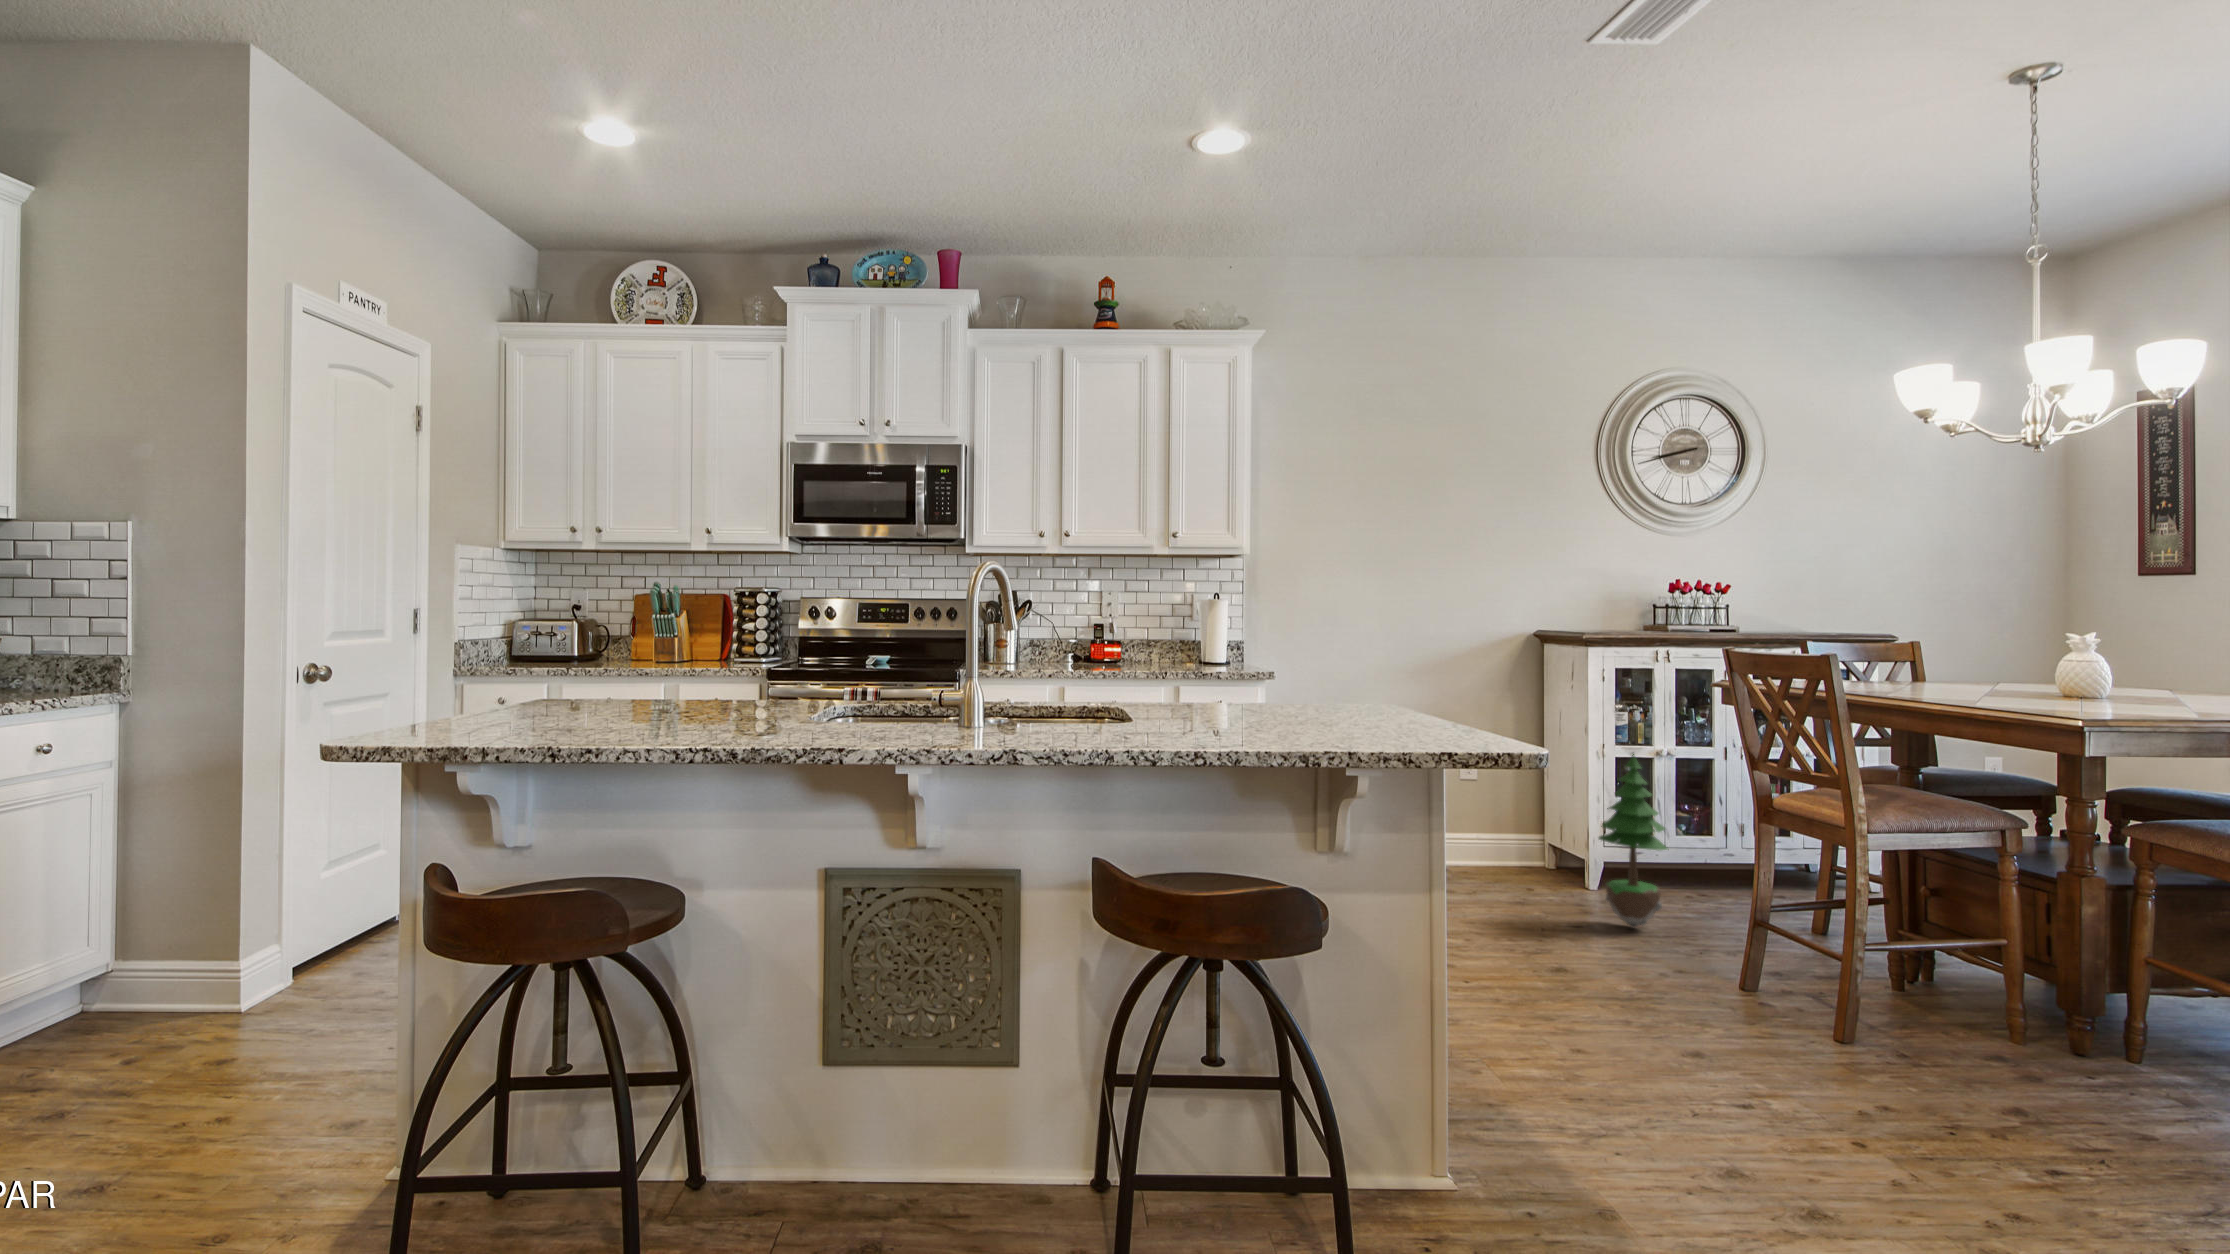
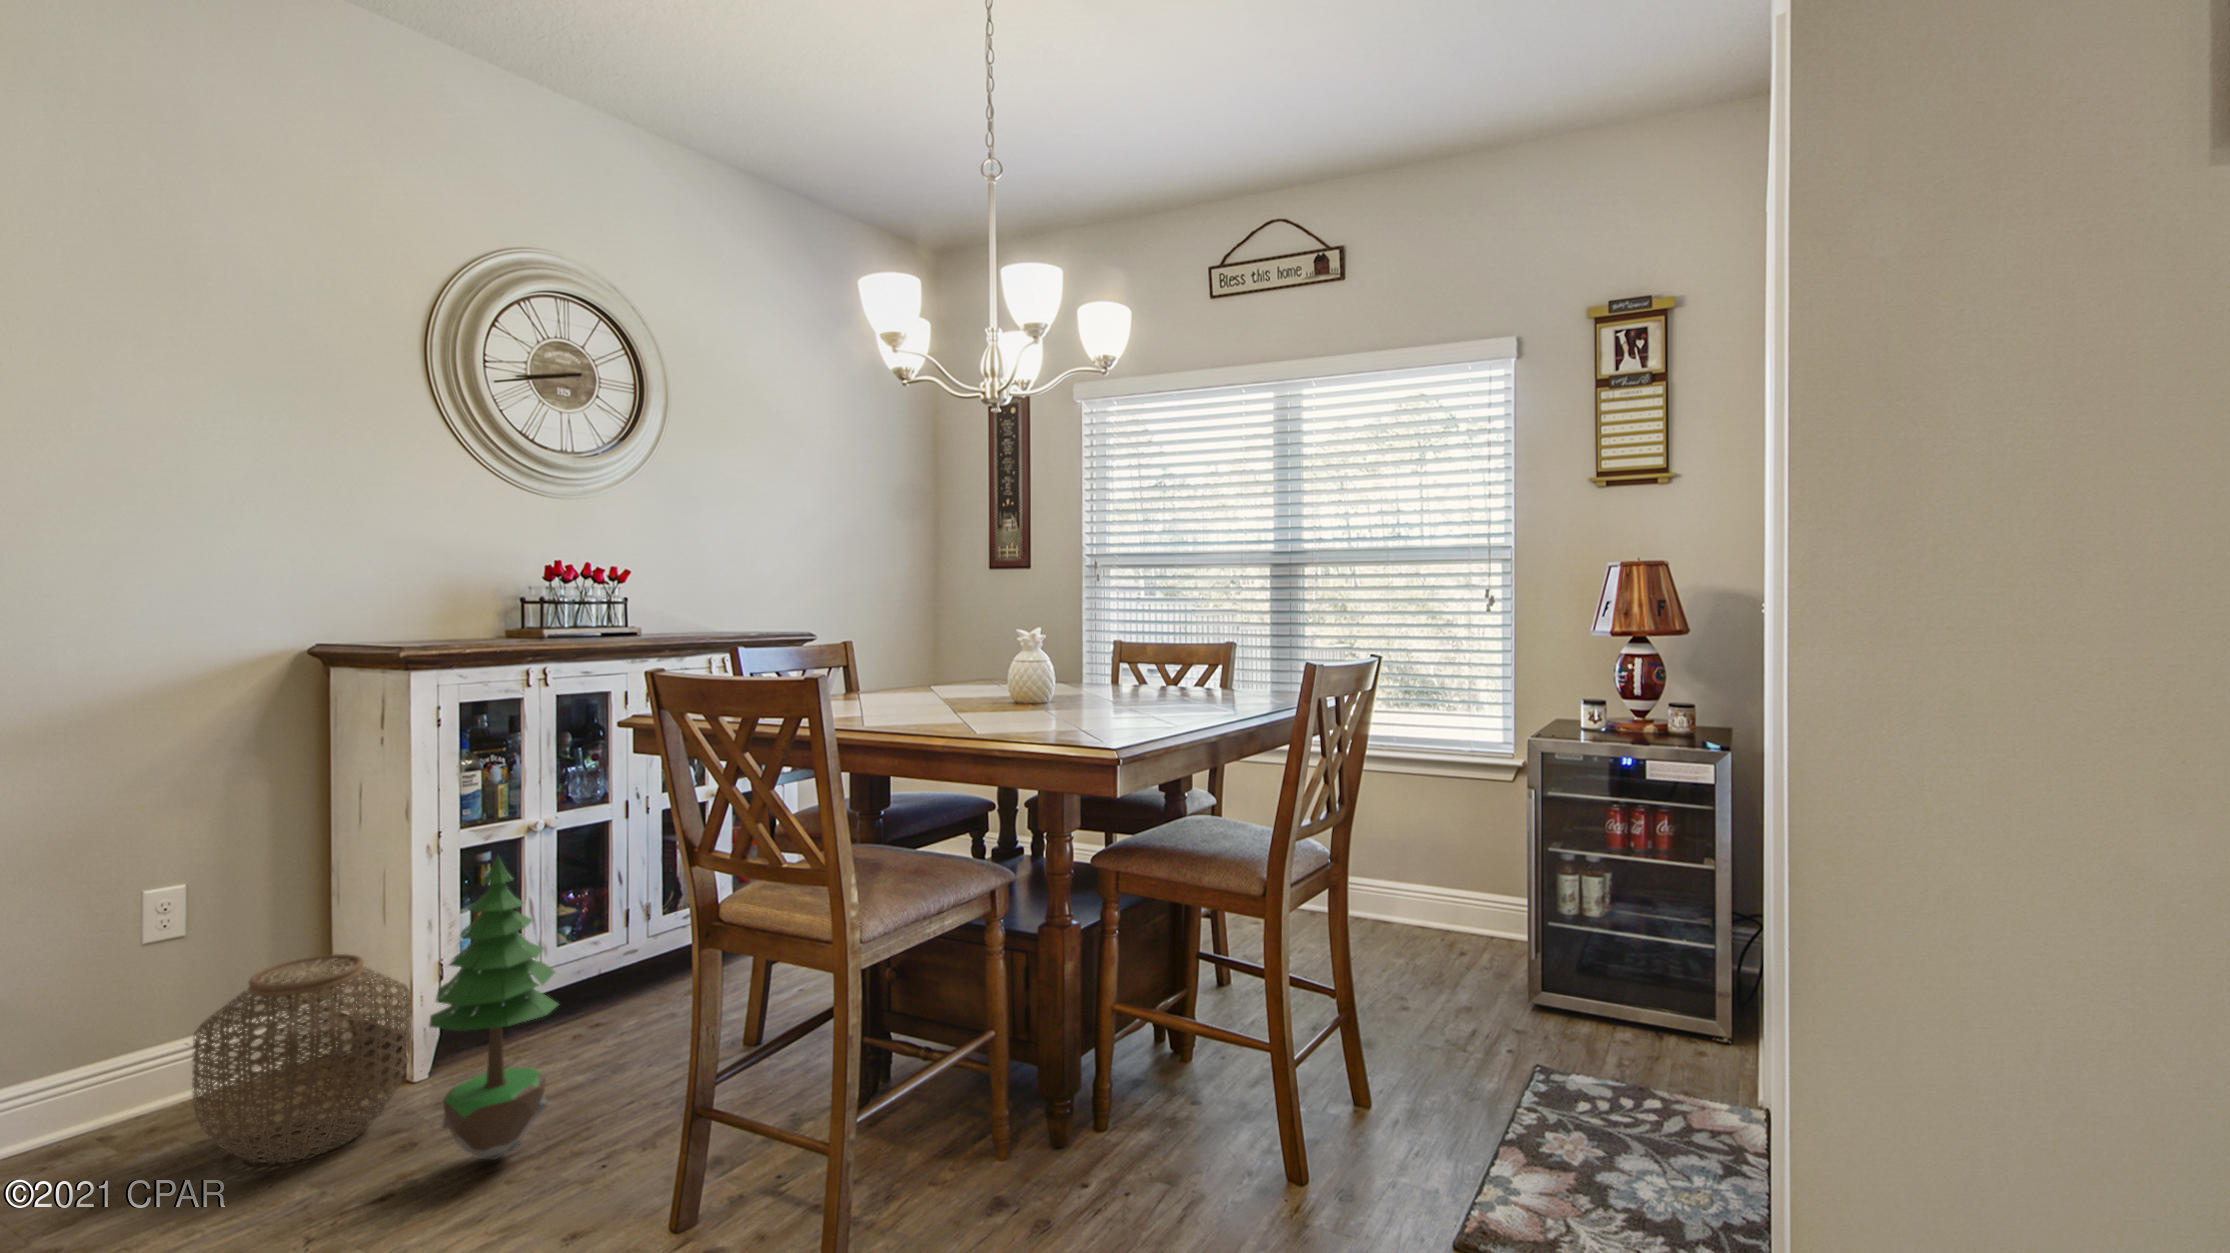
woven basket: none [1492,799,1589,902] -> present [192,954,411,1163]

